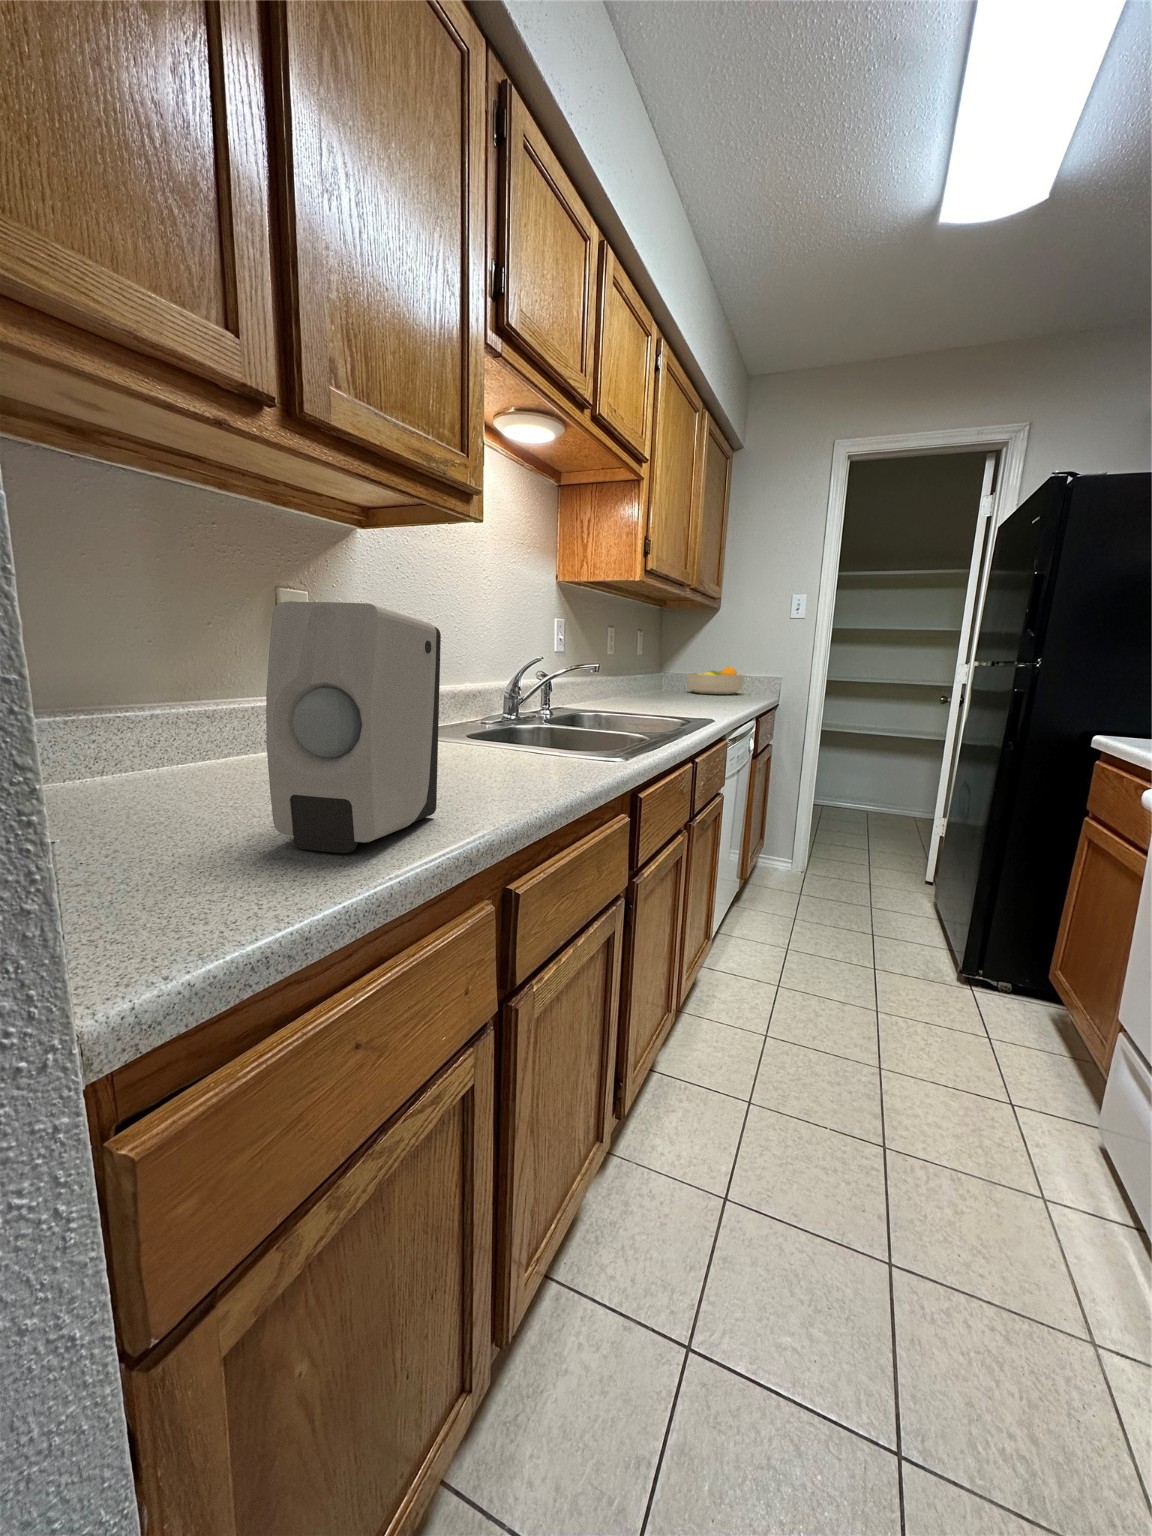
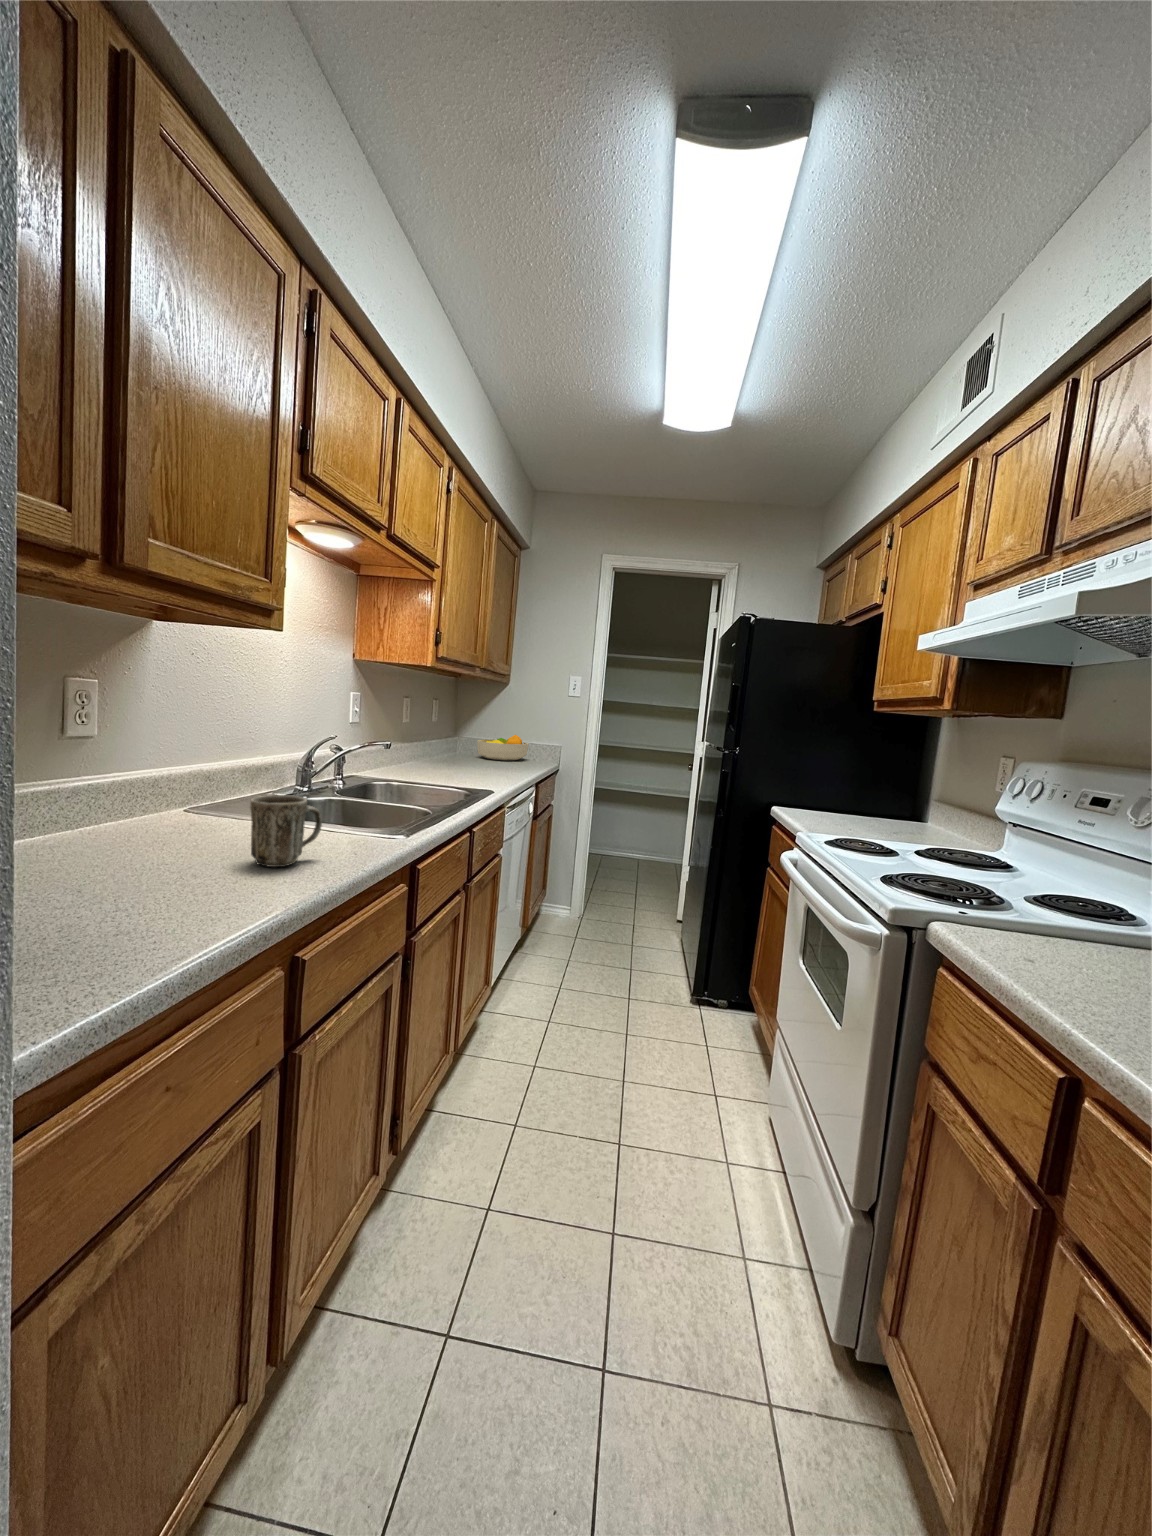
soap dispenser: present [266,602,441,853] -> none [86,735,246,937]
mug: none [453,704,531,786] -> present [250,795,322,867]

